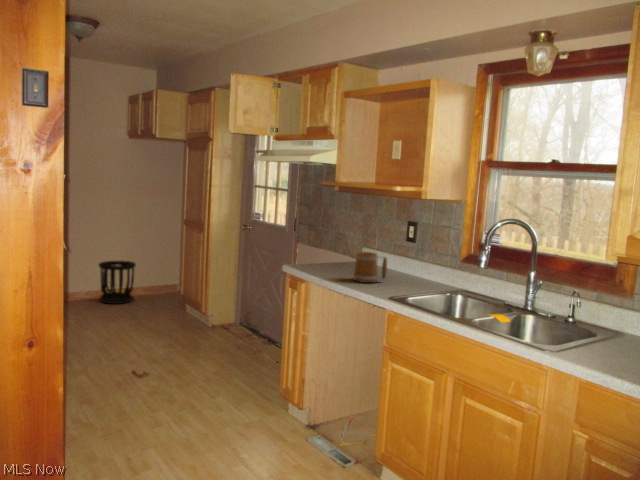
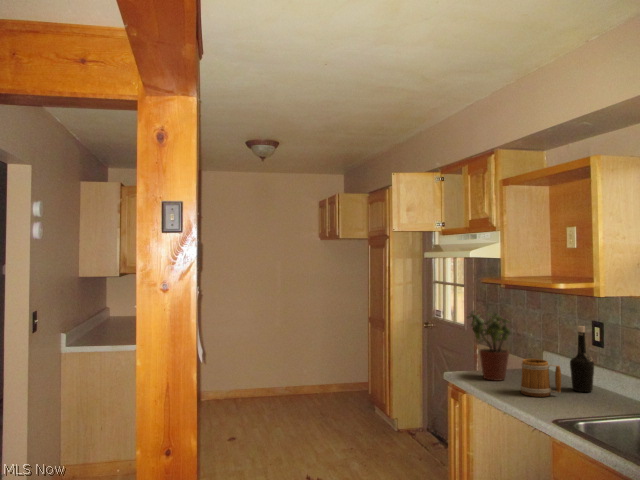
potted plant: none [307,209,345,272] -> present [468,310,510,381]
bottle: none [391,225,410,279] -> present [570,326,594,392]
wastebasket: present [99,261,136,304] -> none [293,359,327,403]

